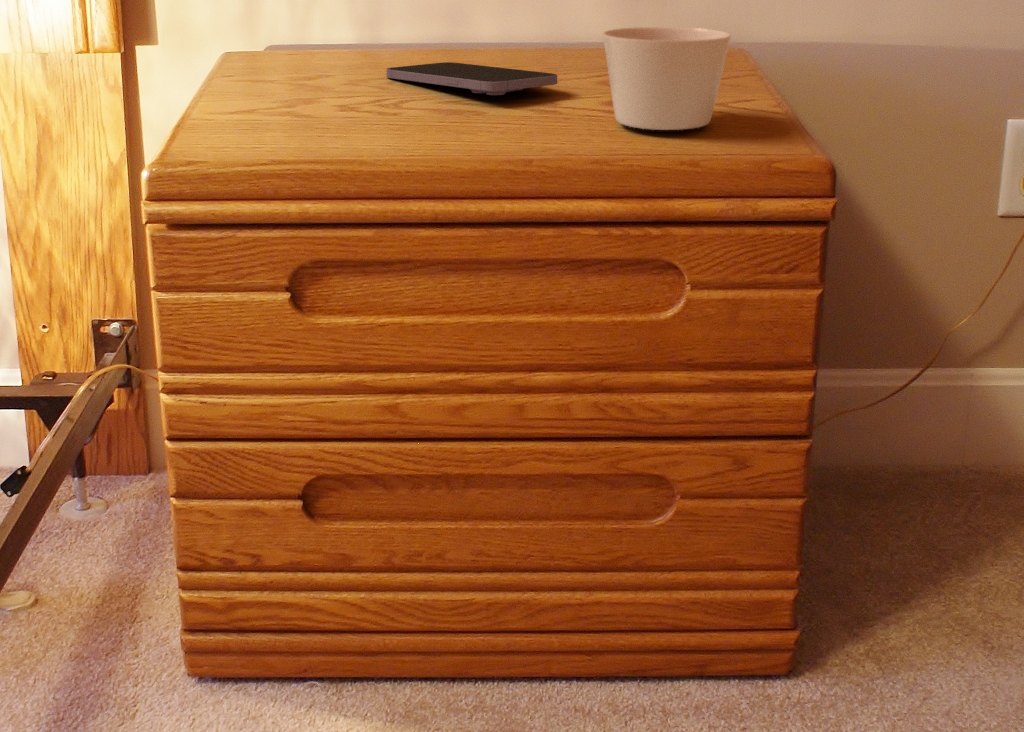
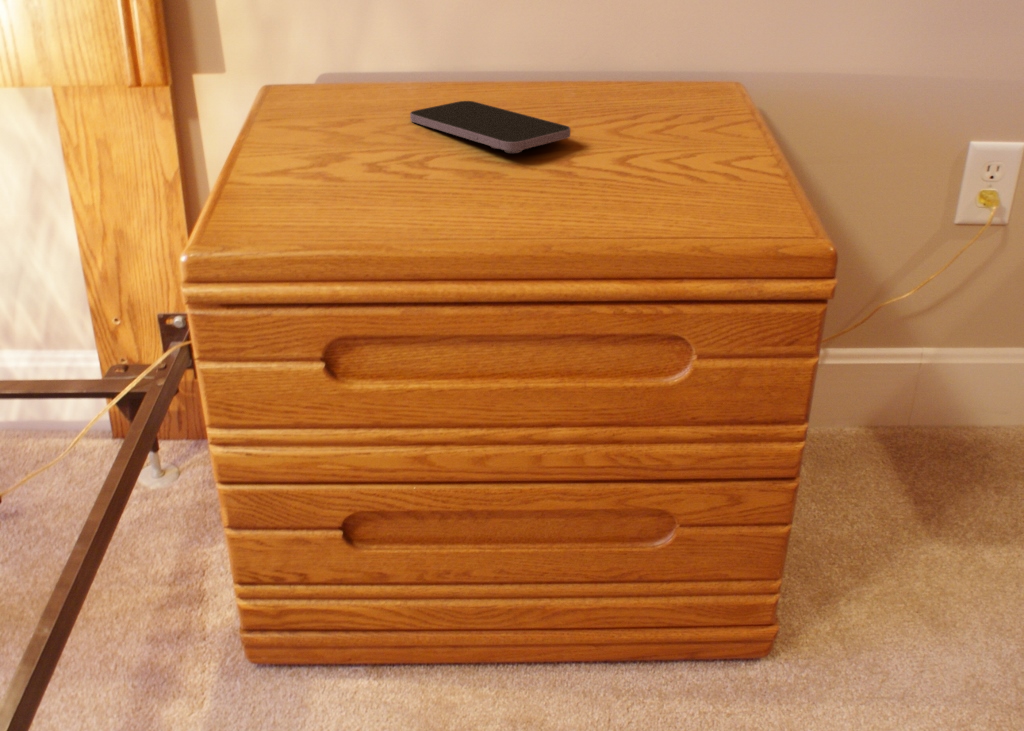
candle: present [603,27,731,130] -> none [618,93,741,204]

